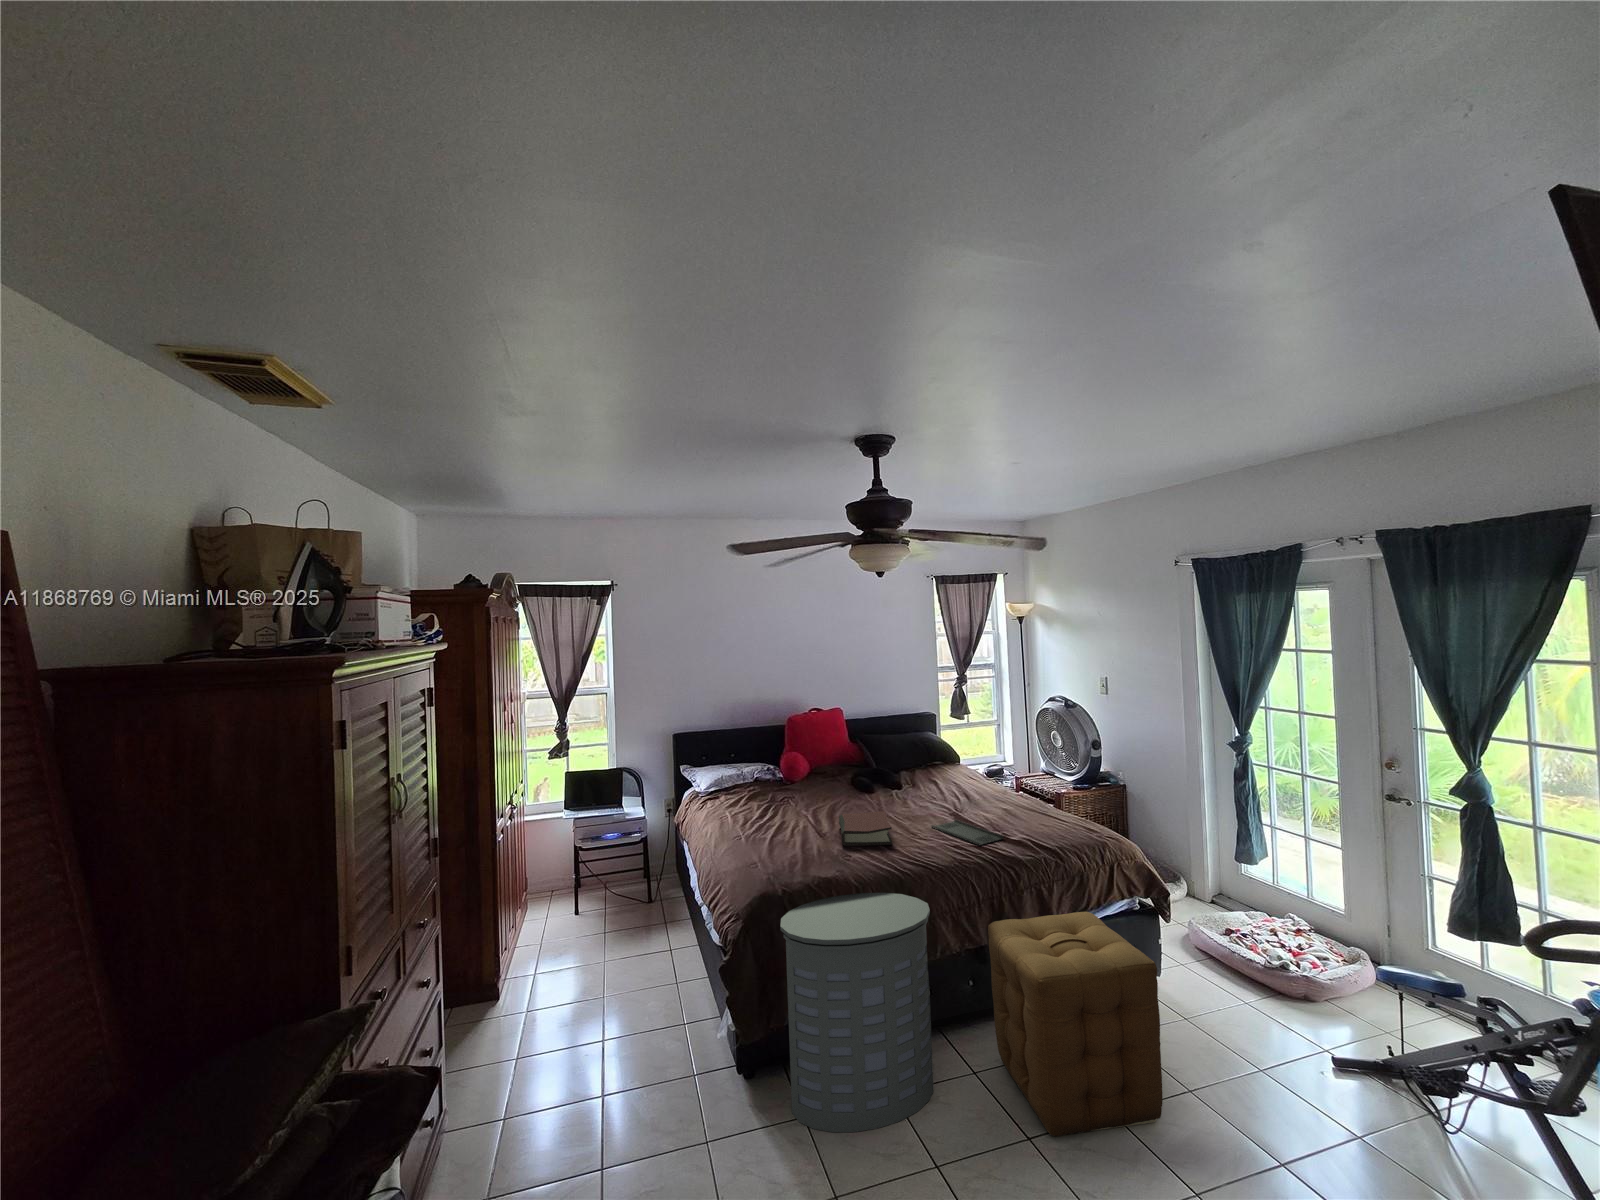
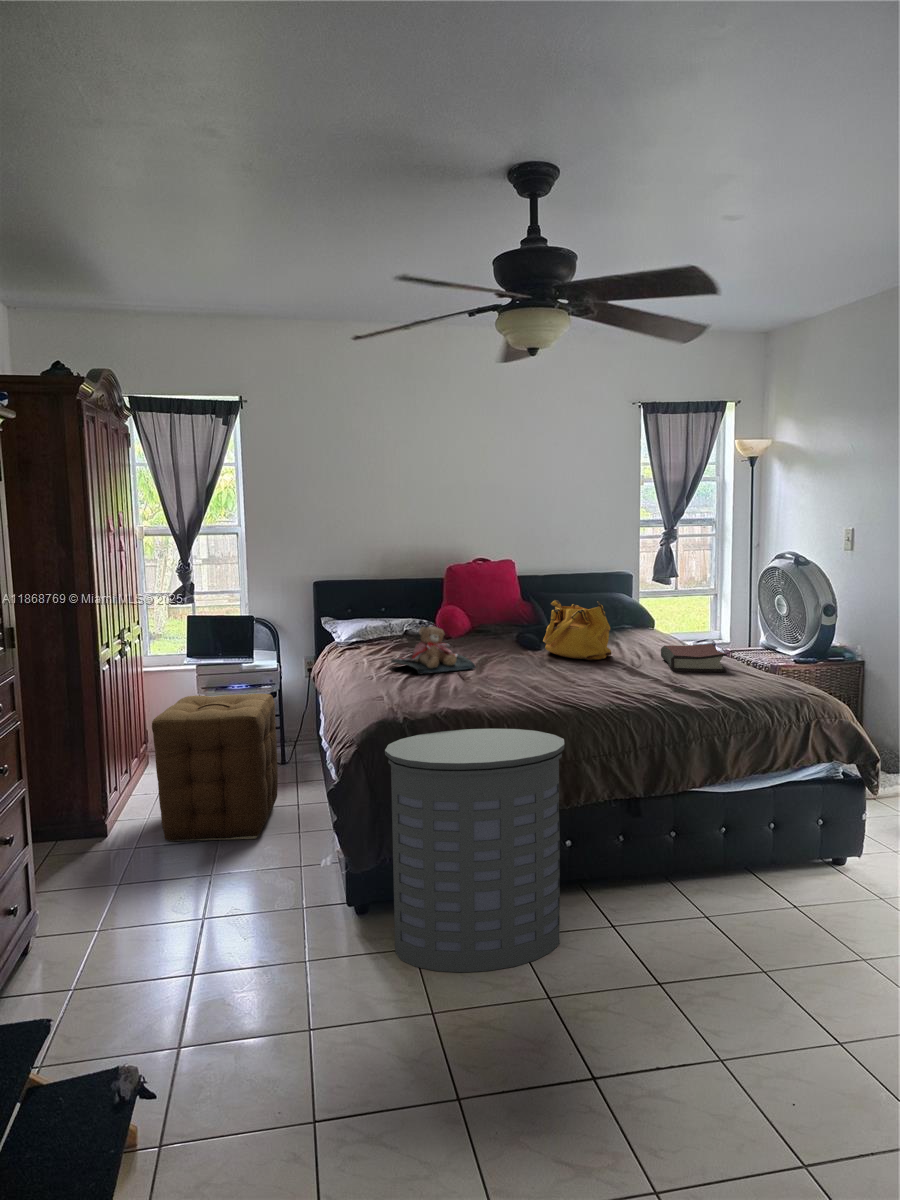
handbag: none [878,751,934,804] -> present [543,600,612,660]
teddy bear: none [755,784,828,830] -> present [391,626,476,675]
hardback book: present [839,811,892,846] -> present [661,644,726,672]
tray: present [931,820,1004,845] -> none [597,672,680,695]
ottoman: present [988,912,1162,1137] -> present [152,694,278,841]

